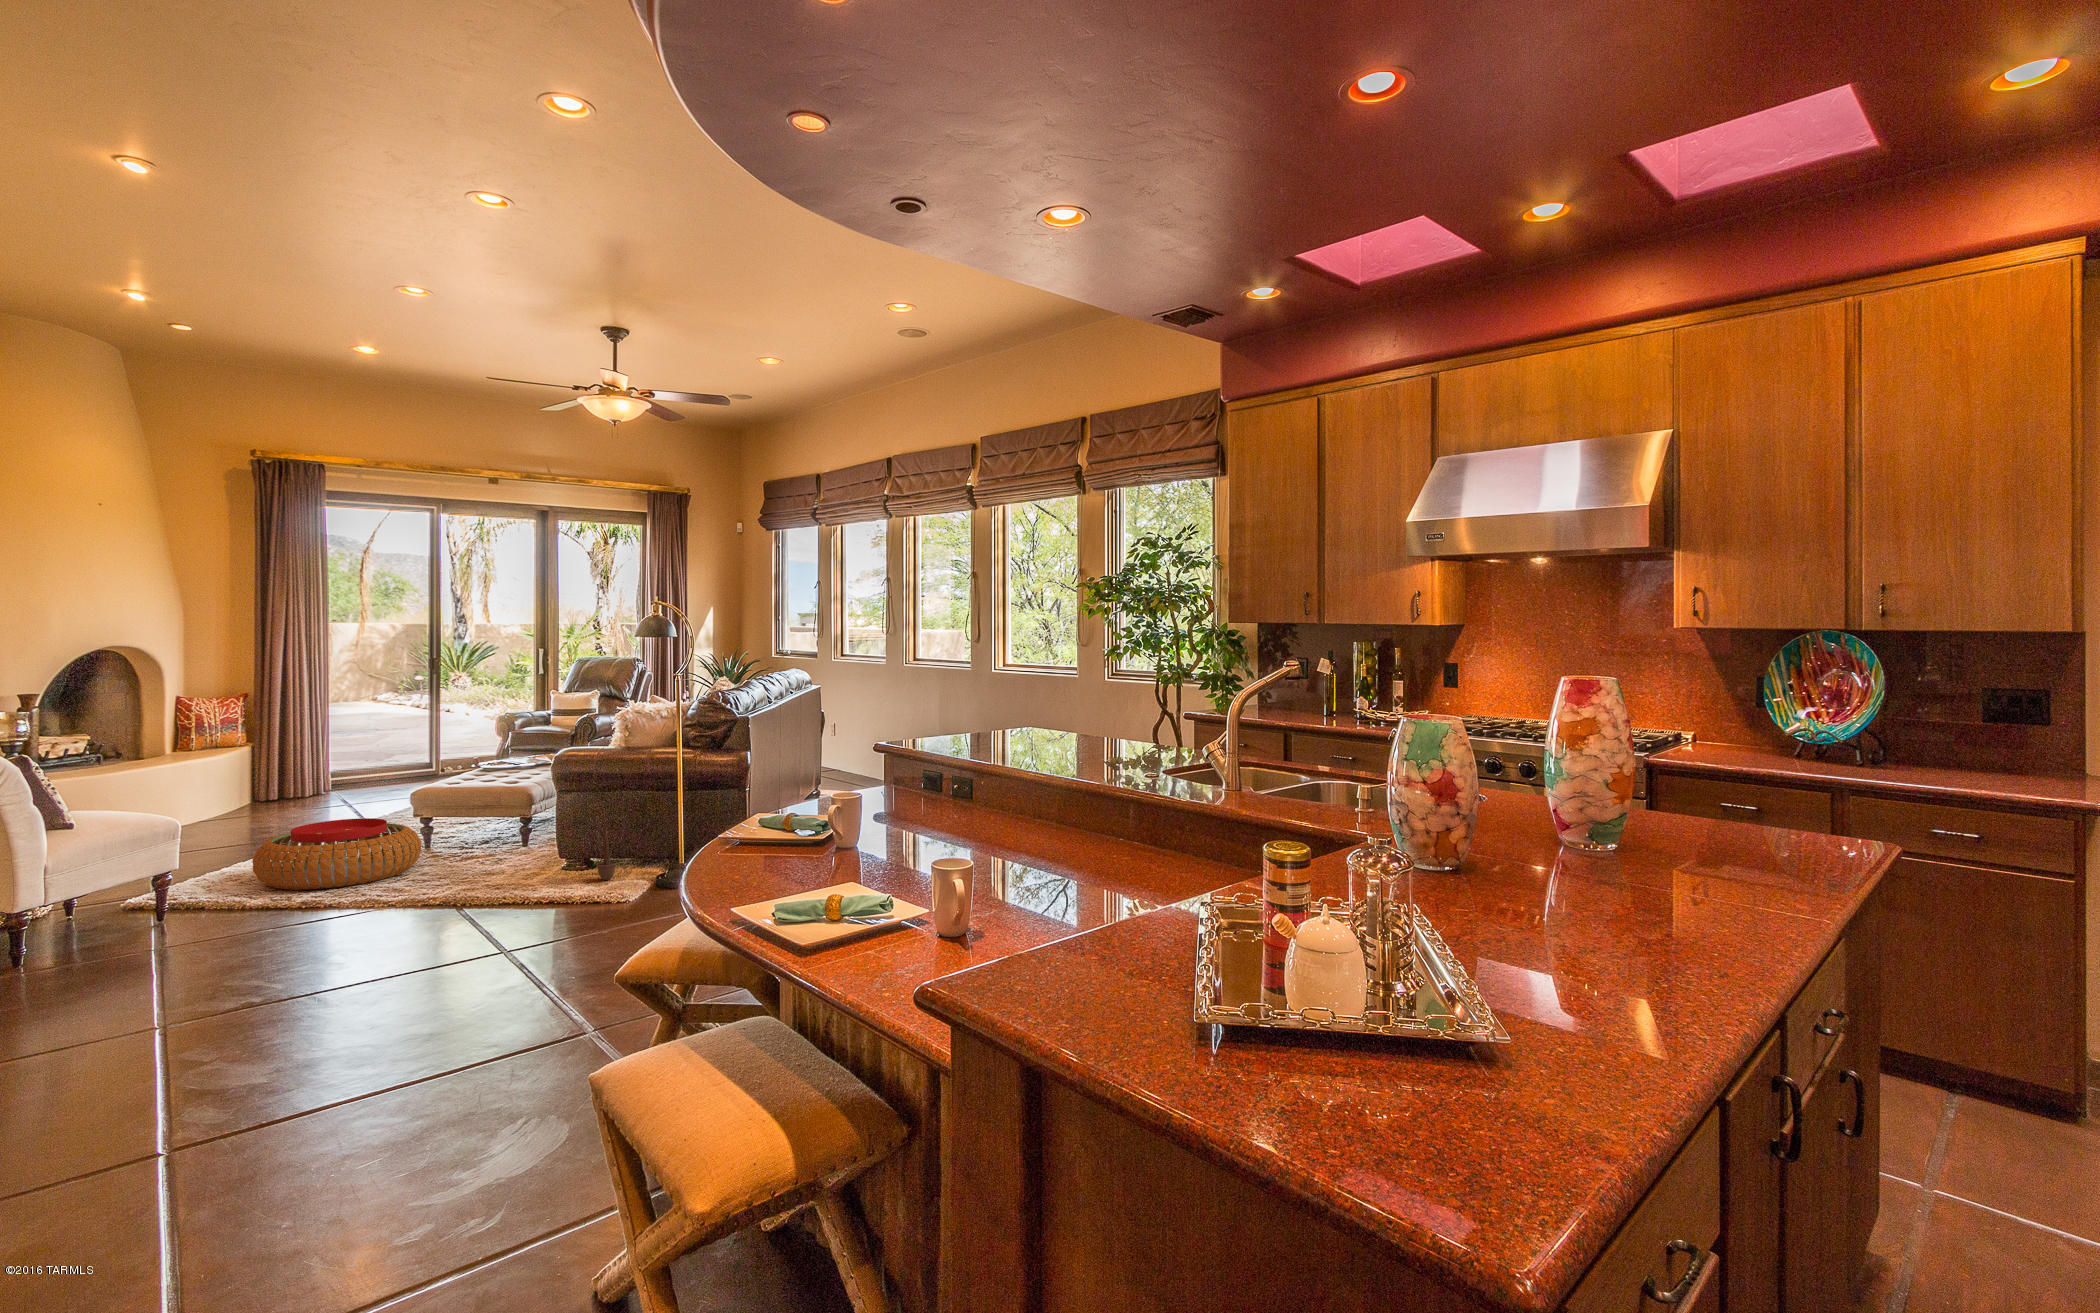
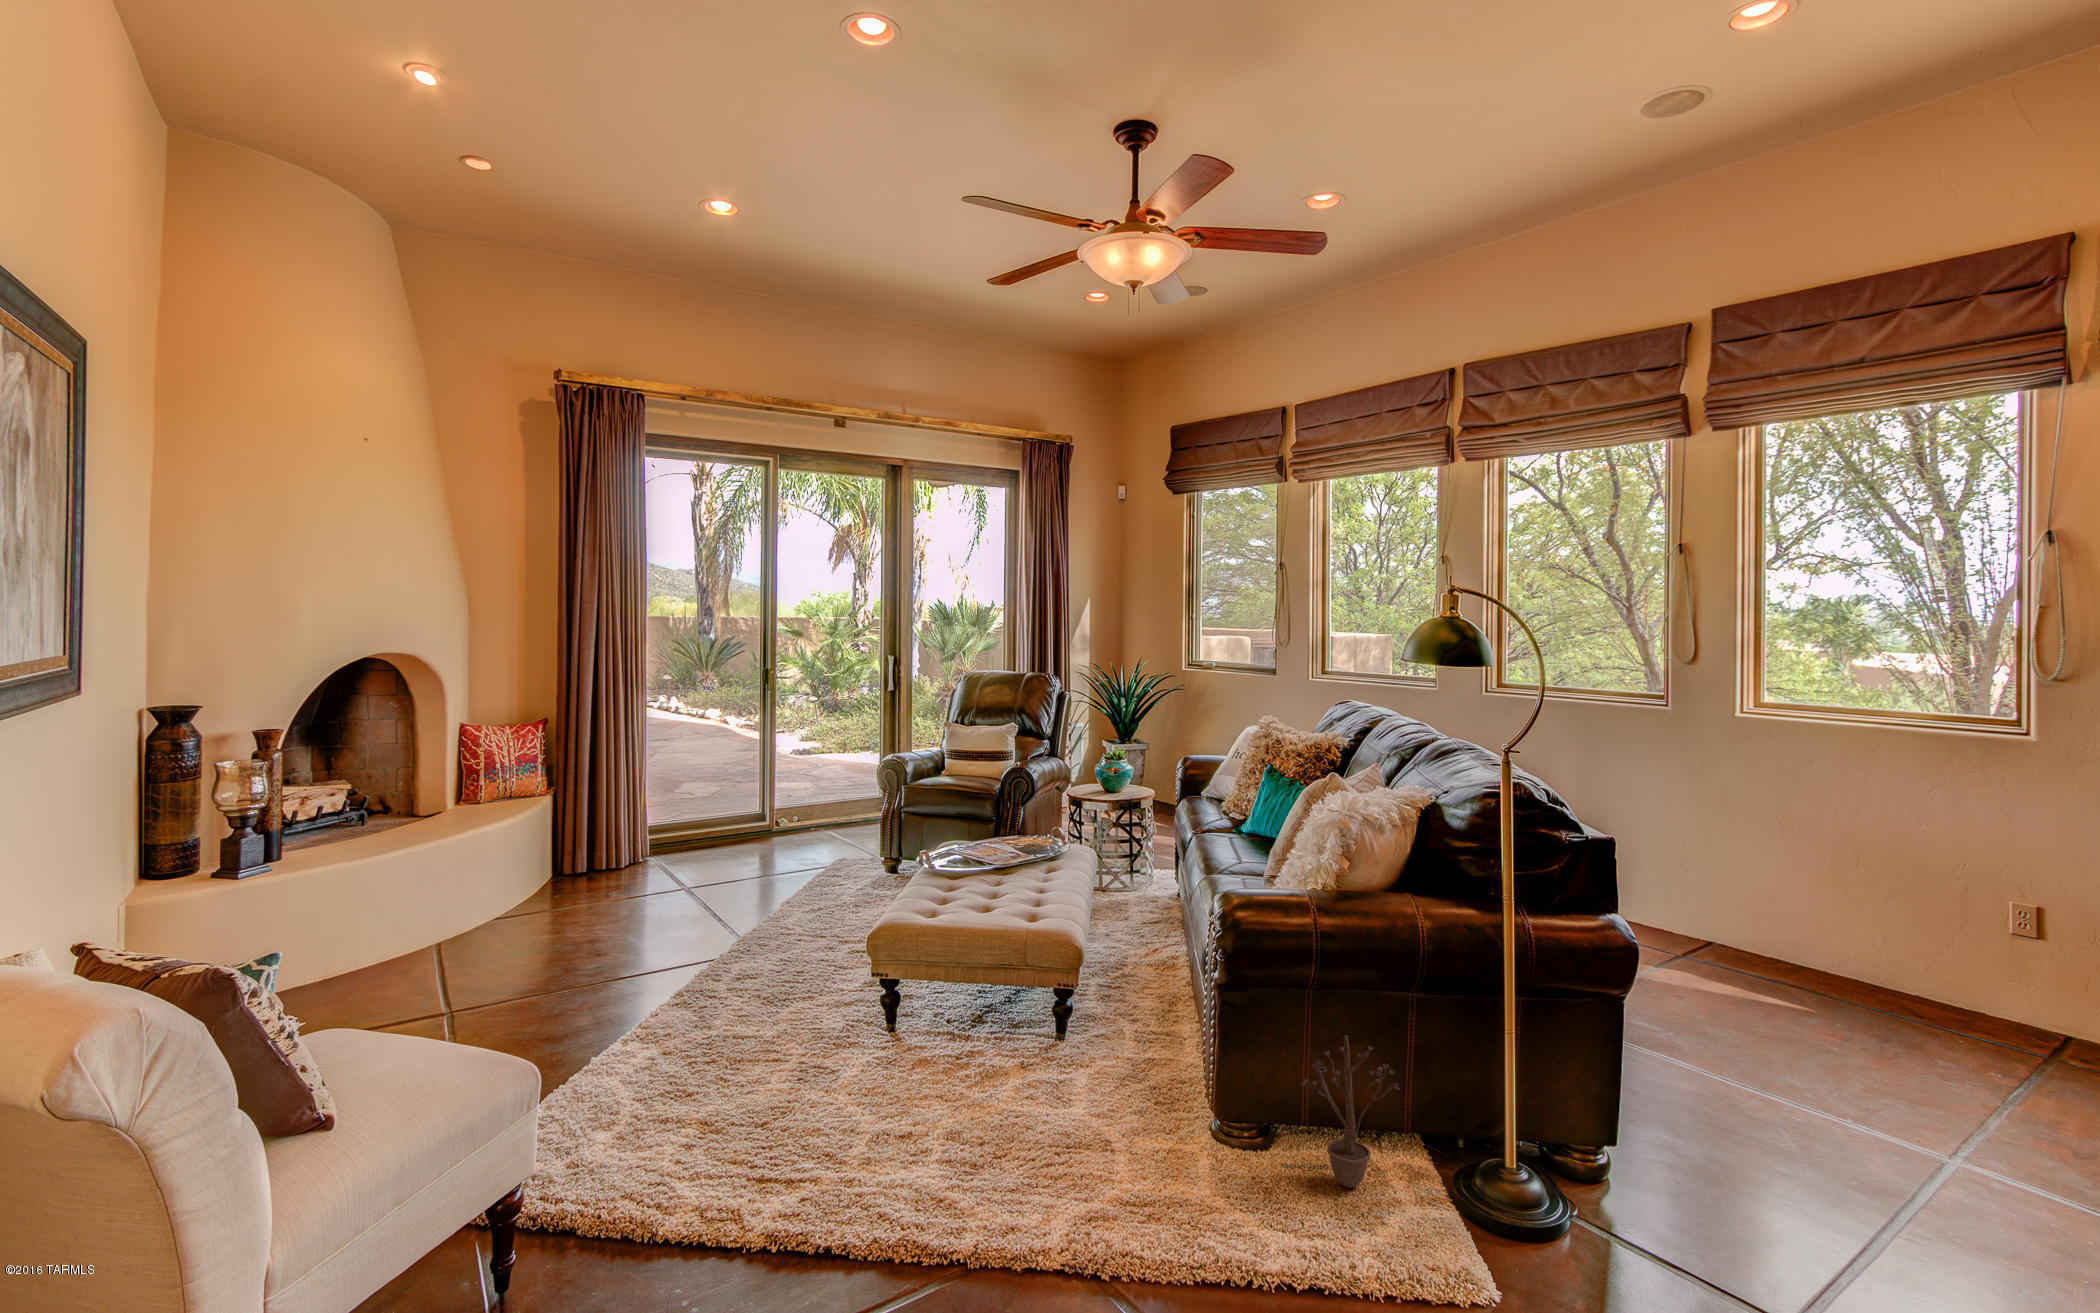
pouf: present [253,818,422,890] -> none [645,991,922,1176]

